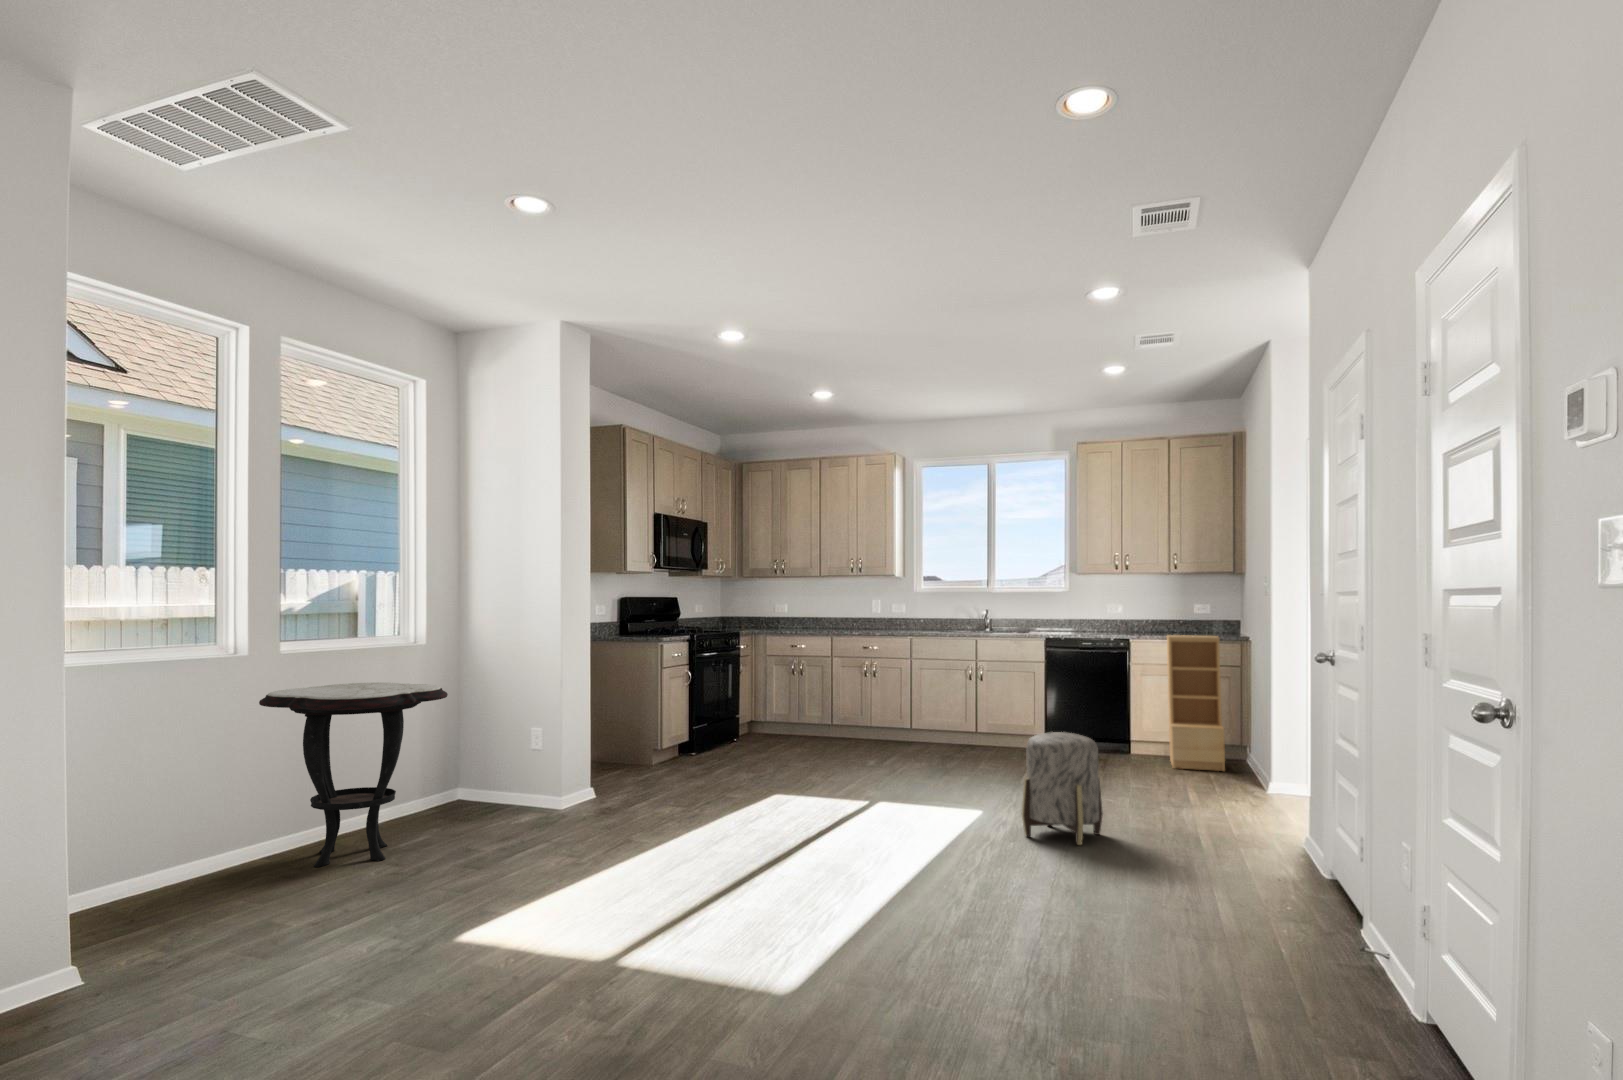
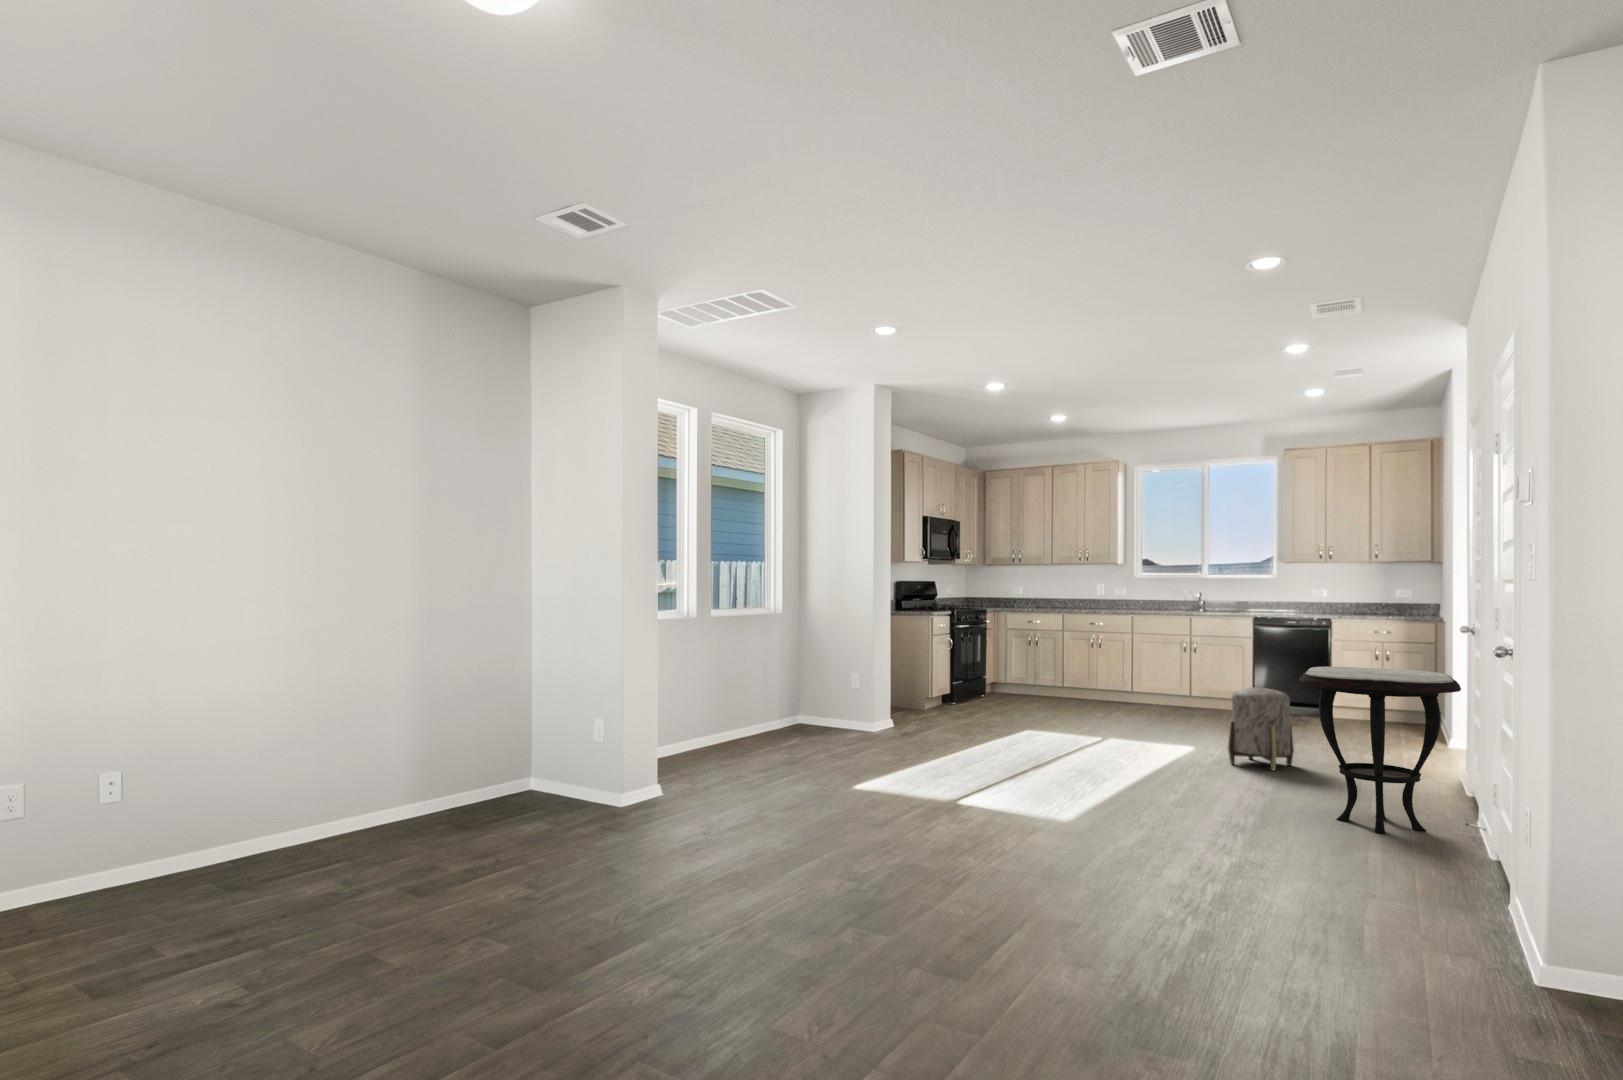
bookshelf: present [1167,635,1225,771] -> none [1366,617,1417,733]
side table: present [259,683,448,867] -> present [1299,667,1461,834]

